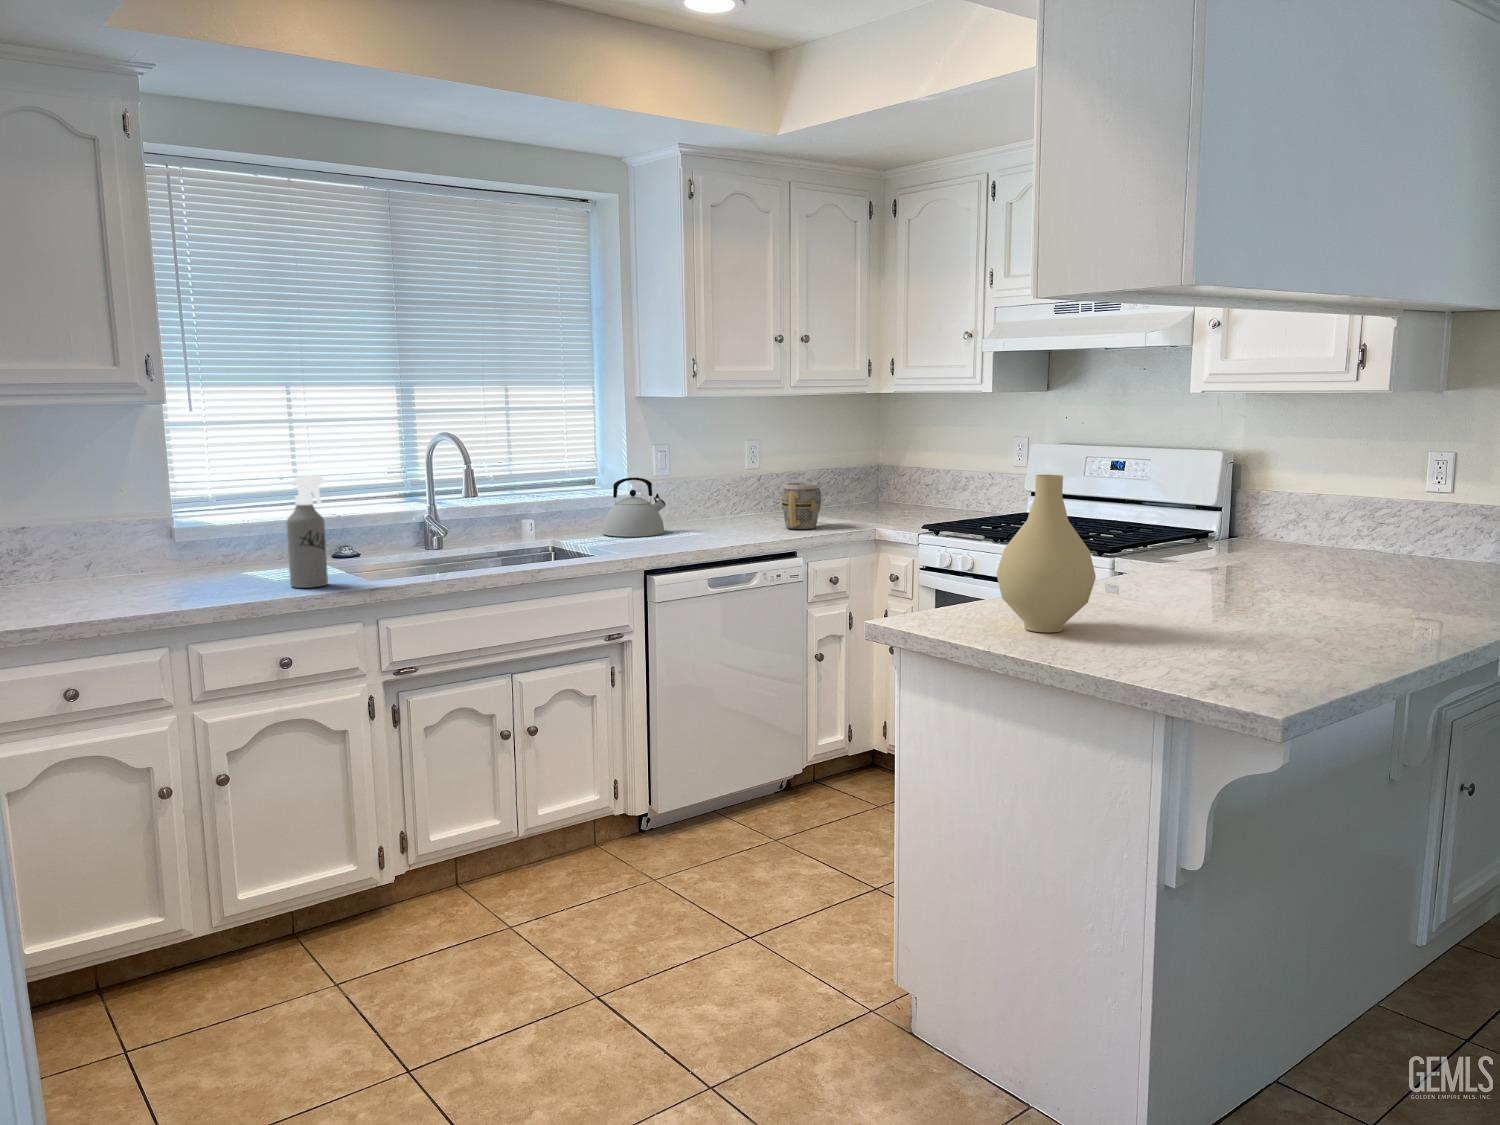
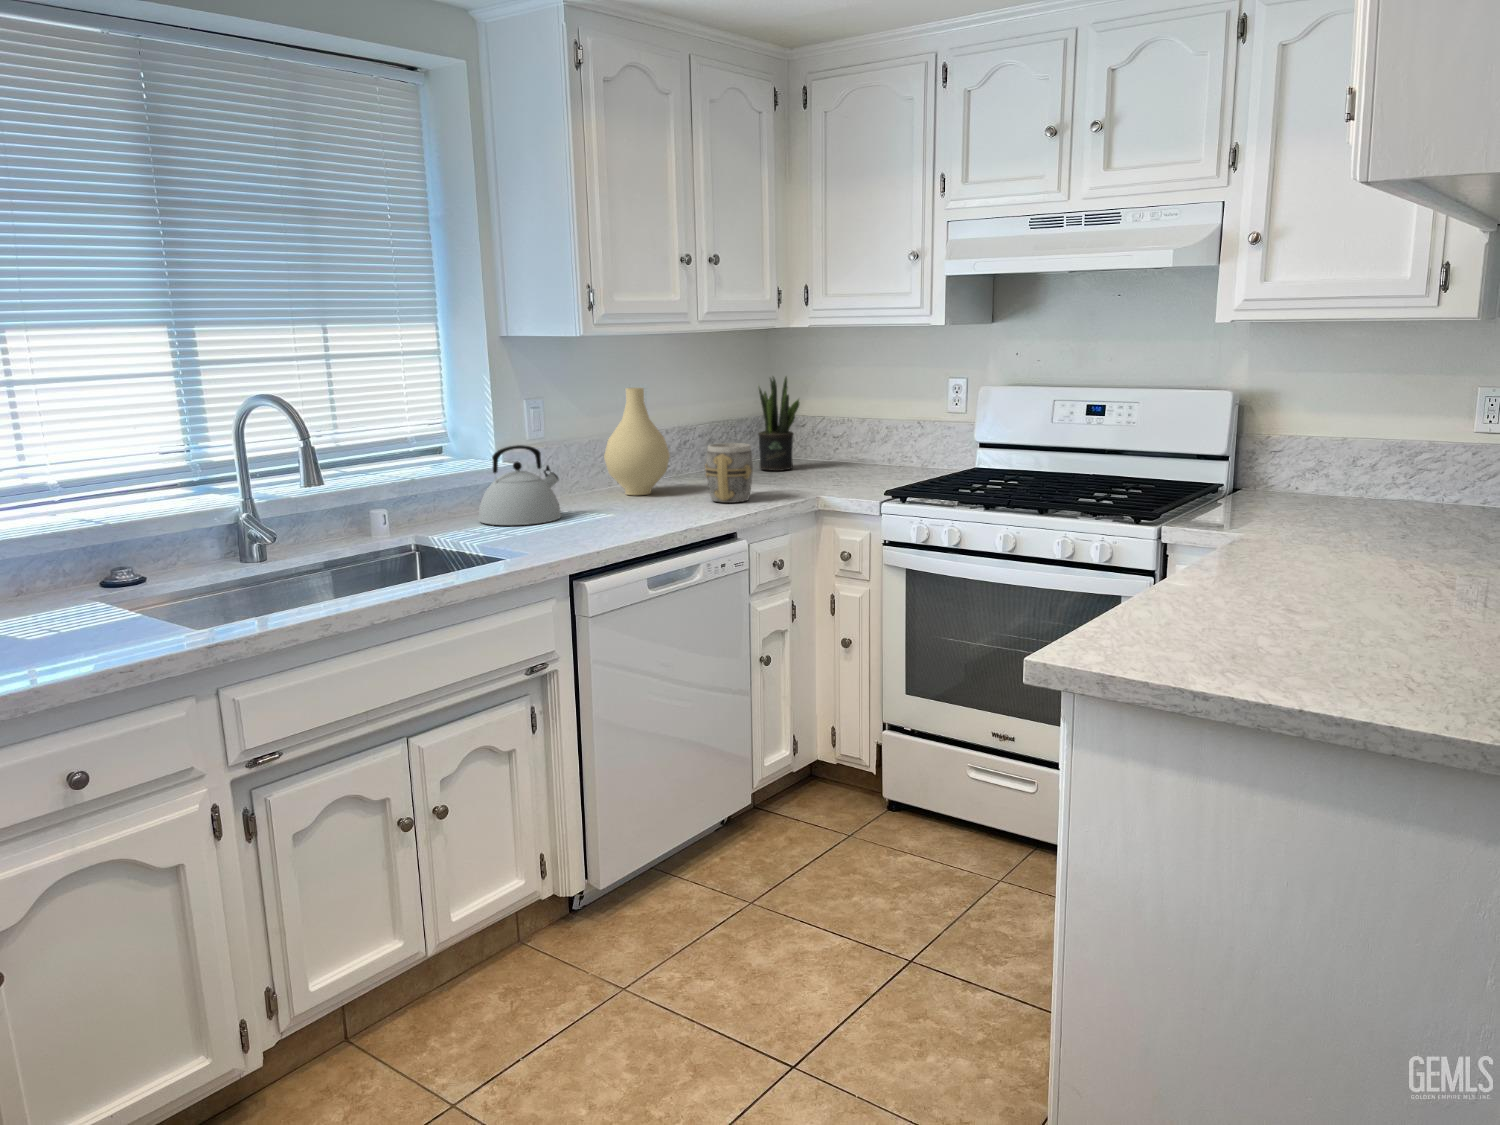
potted plant: none [856,431,887,510] -> present [758,377,799,471]
spray bottle: present [286,475,328,588] -> none [50,473,128,654]
vase: present [996,475,1096,632] -> present [604,388,670,495]

